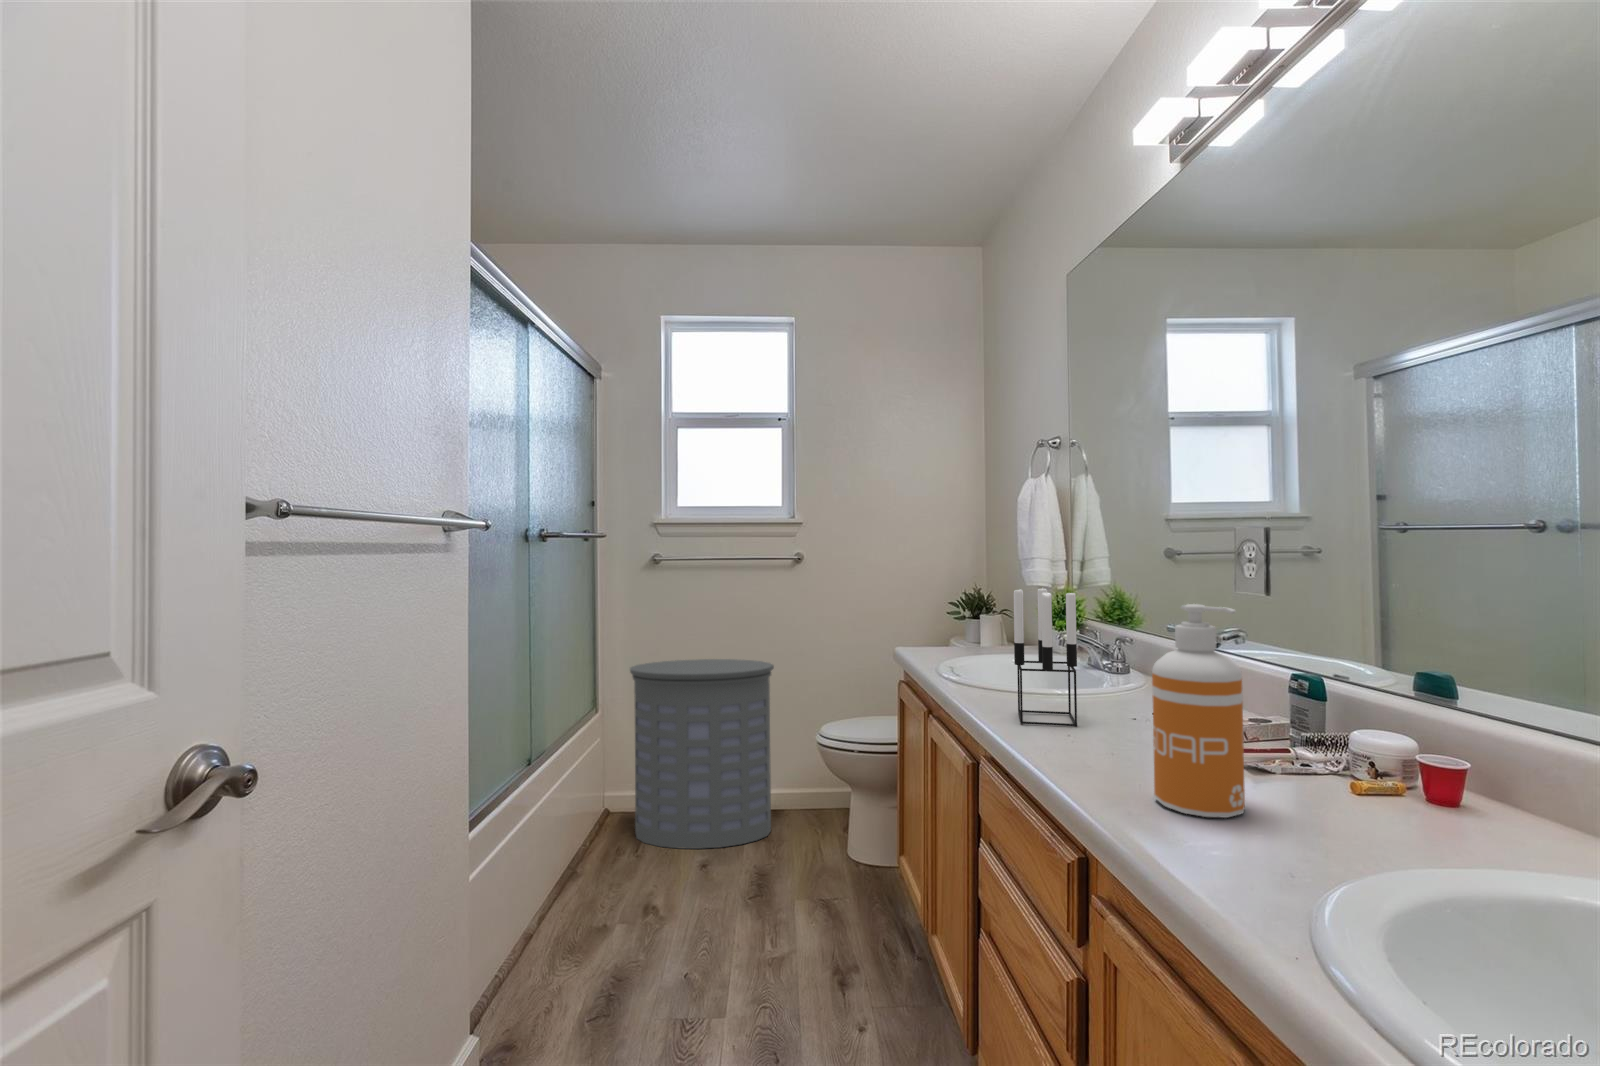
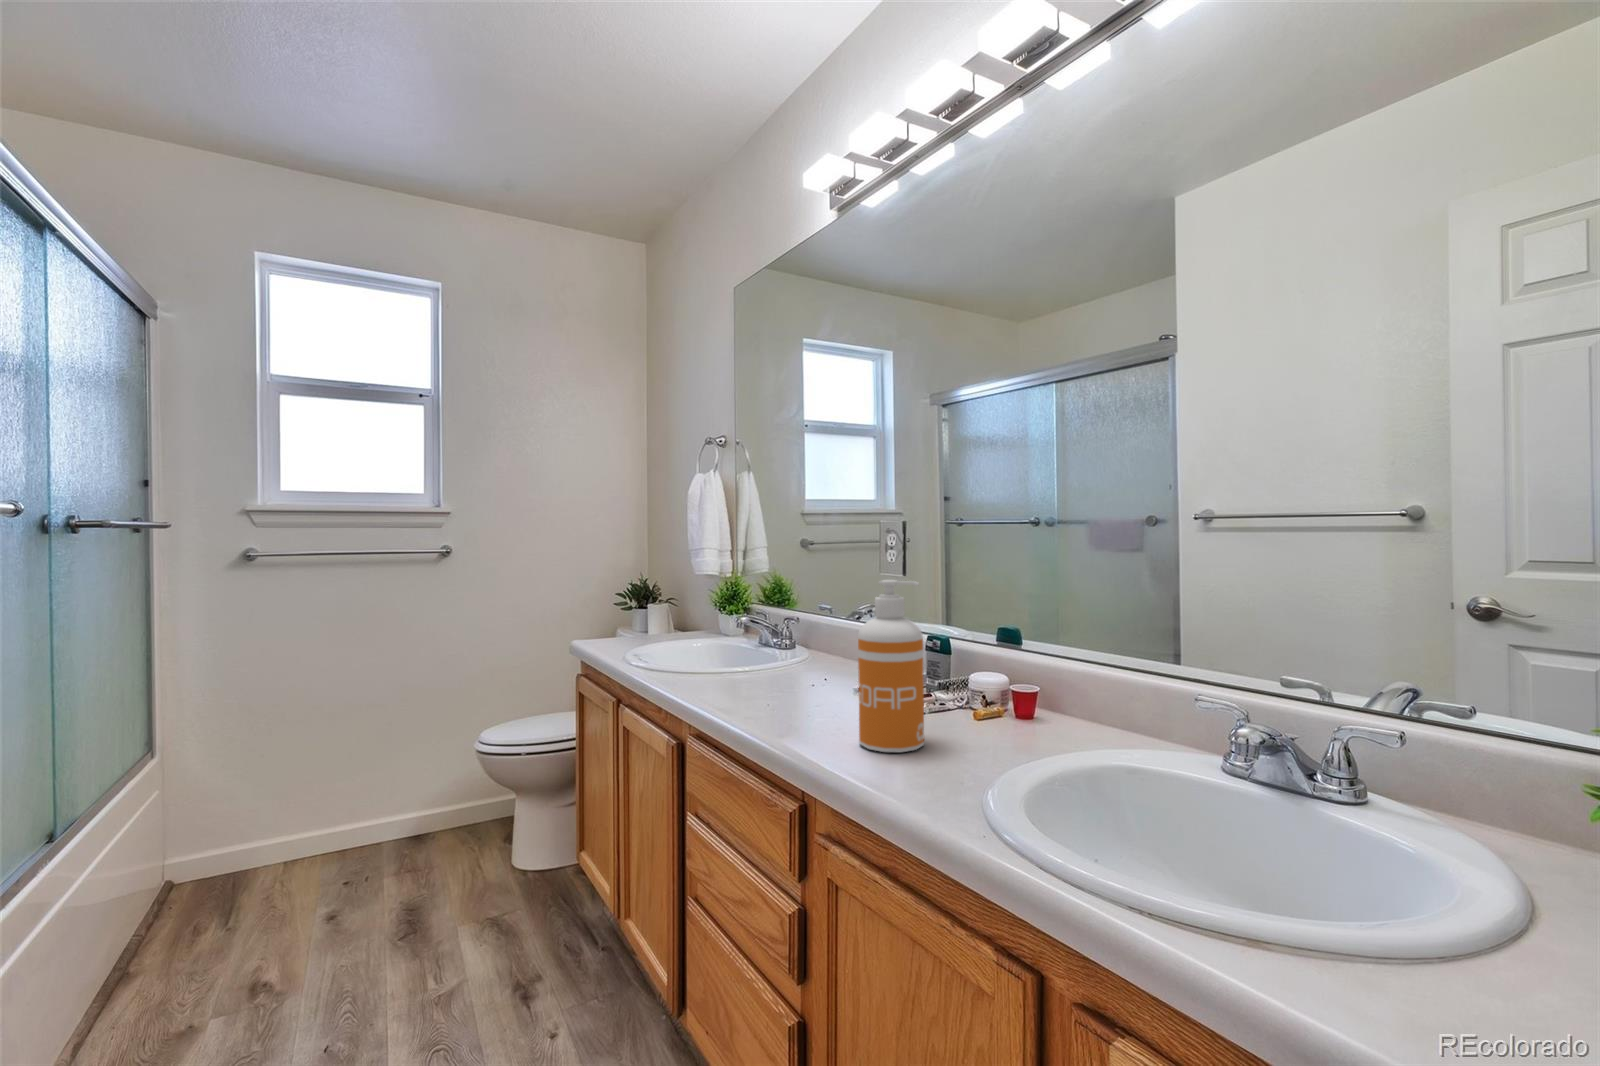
candle holder: present [1014,588,1077,726] -> none [715,572,771,699]
laundry hamper: present [630,659,774,849] -> none [212,668,419,907]

